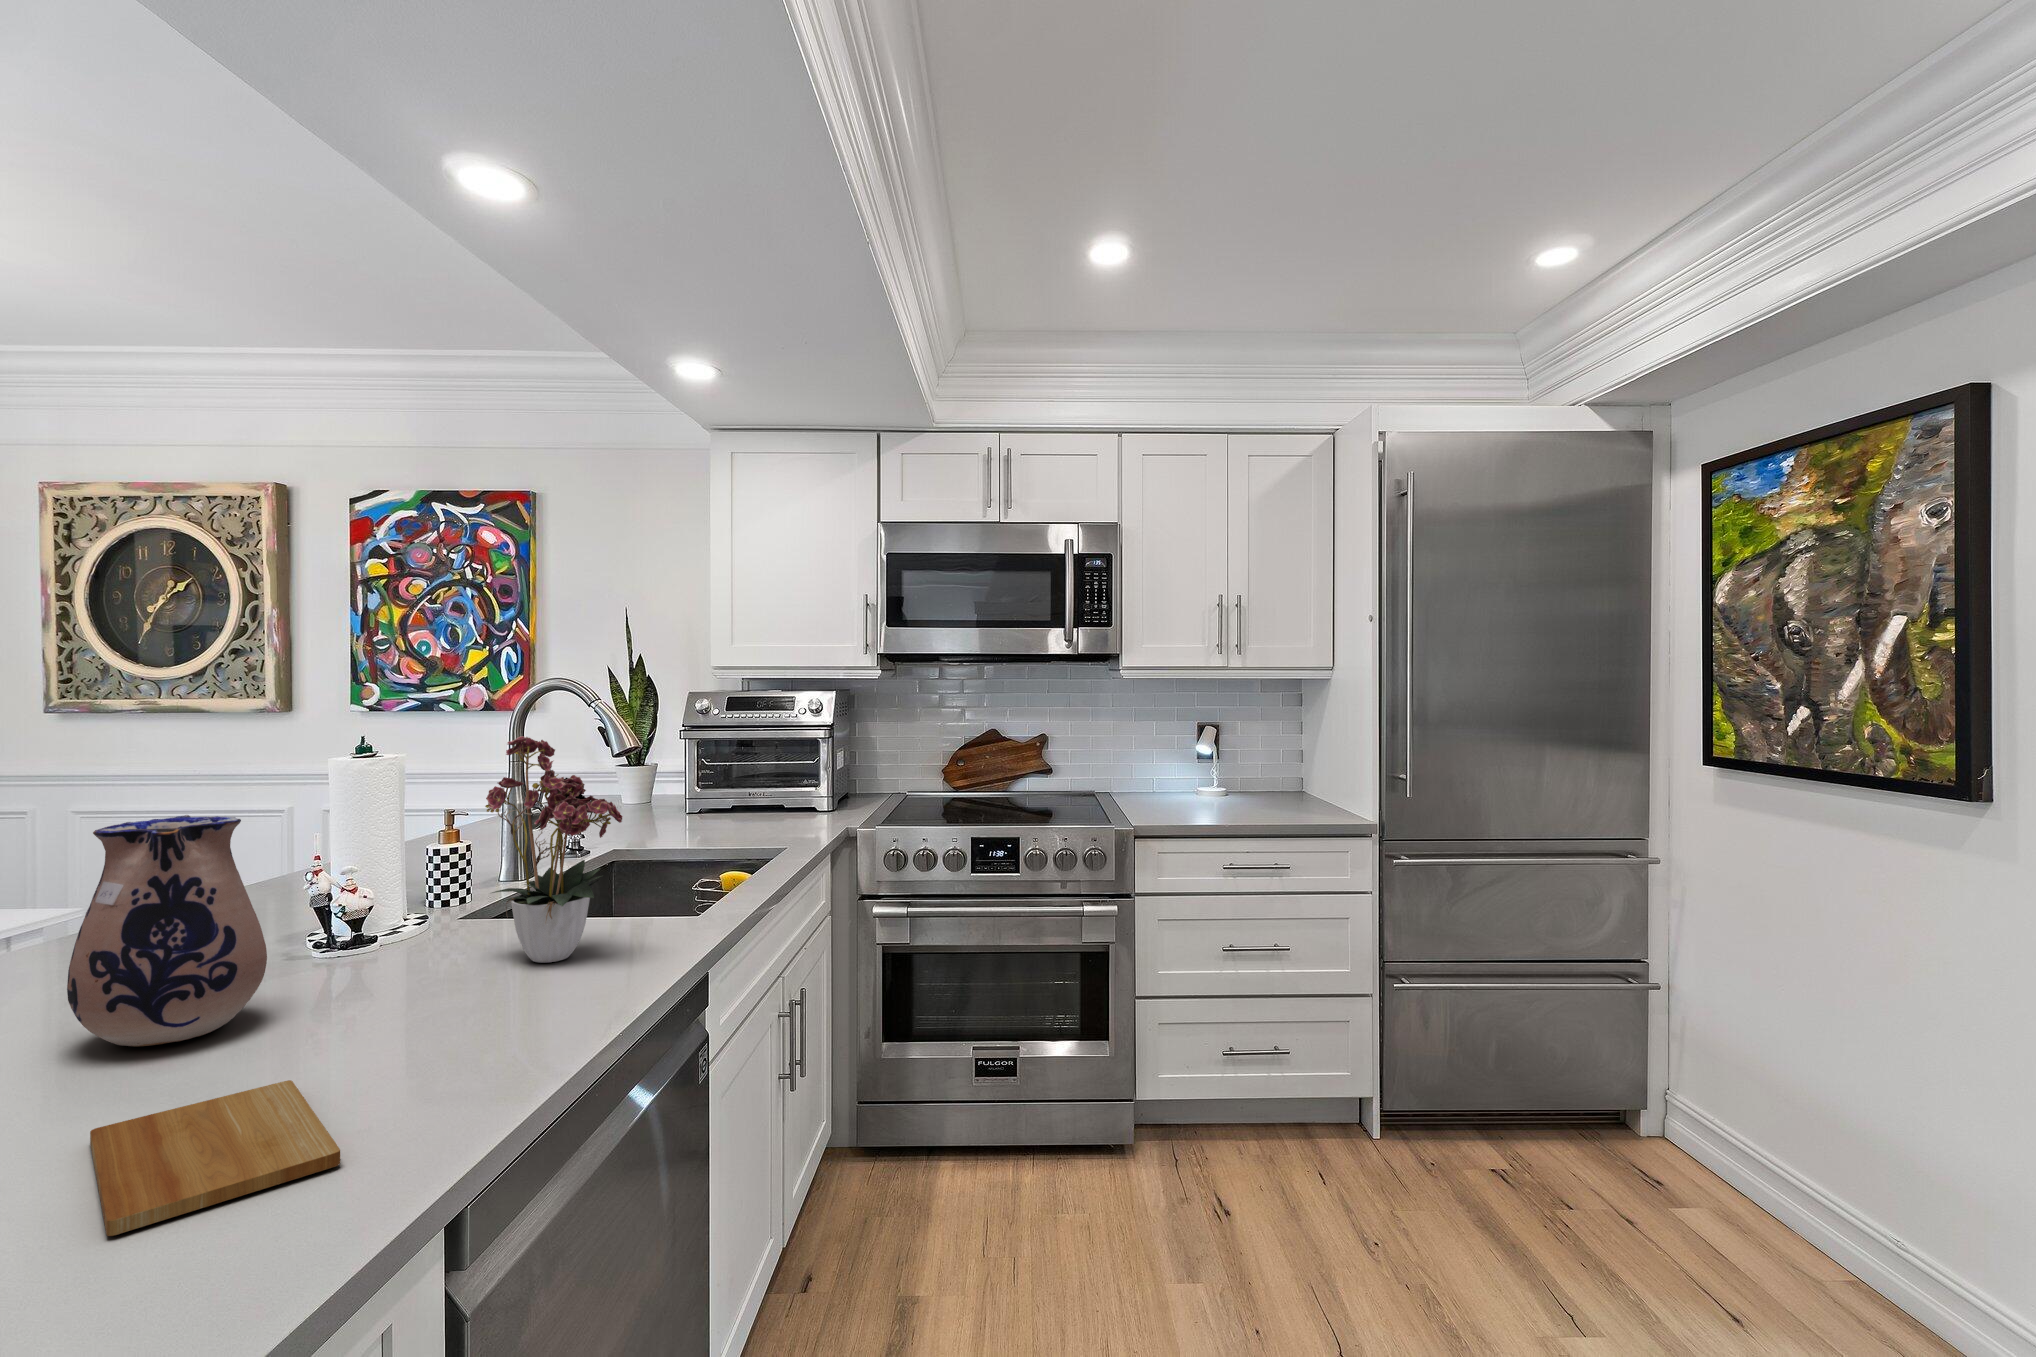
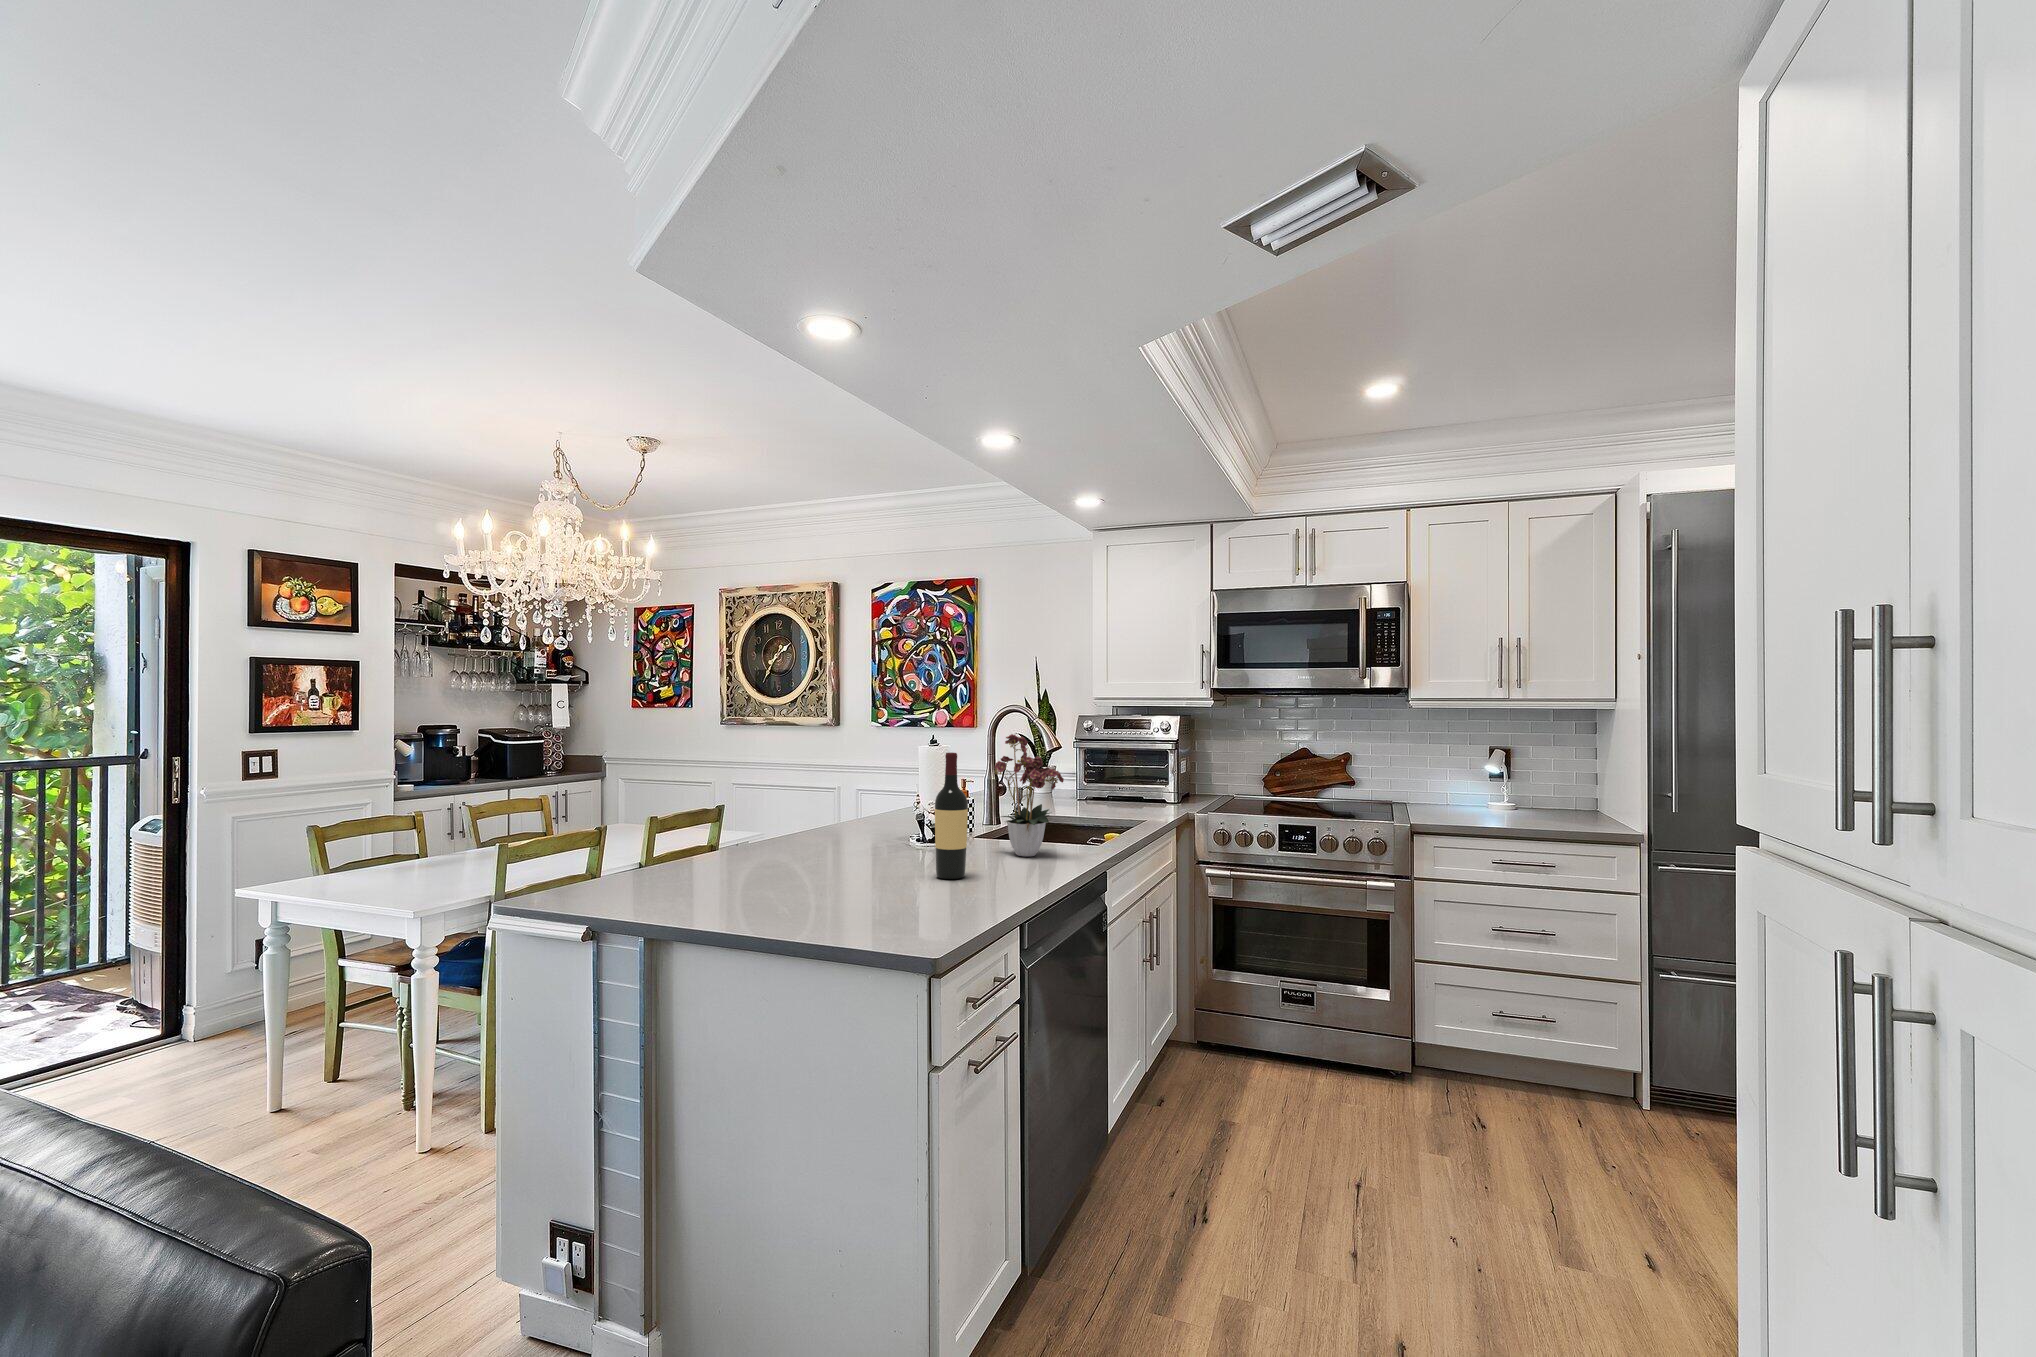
wine bottle: none [299,787,386,1063] -> present [935,753,968,879]
ceramic pitcher: present [67,815,267,1047] -> none [842,766,911,867]
cutting board: present [90,1080,340,1236] -> none [877,880,973,911]

